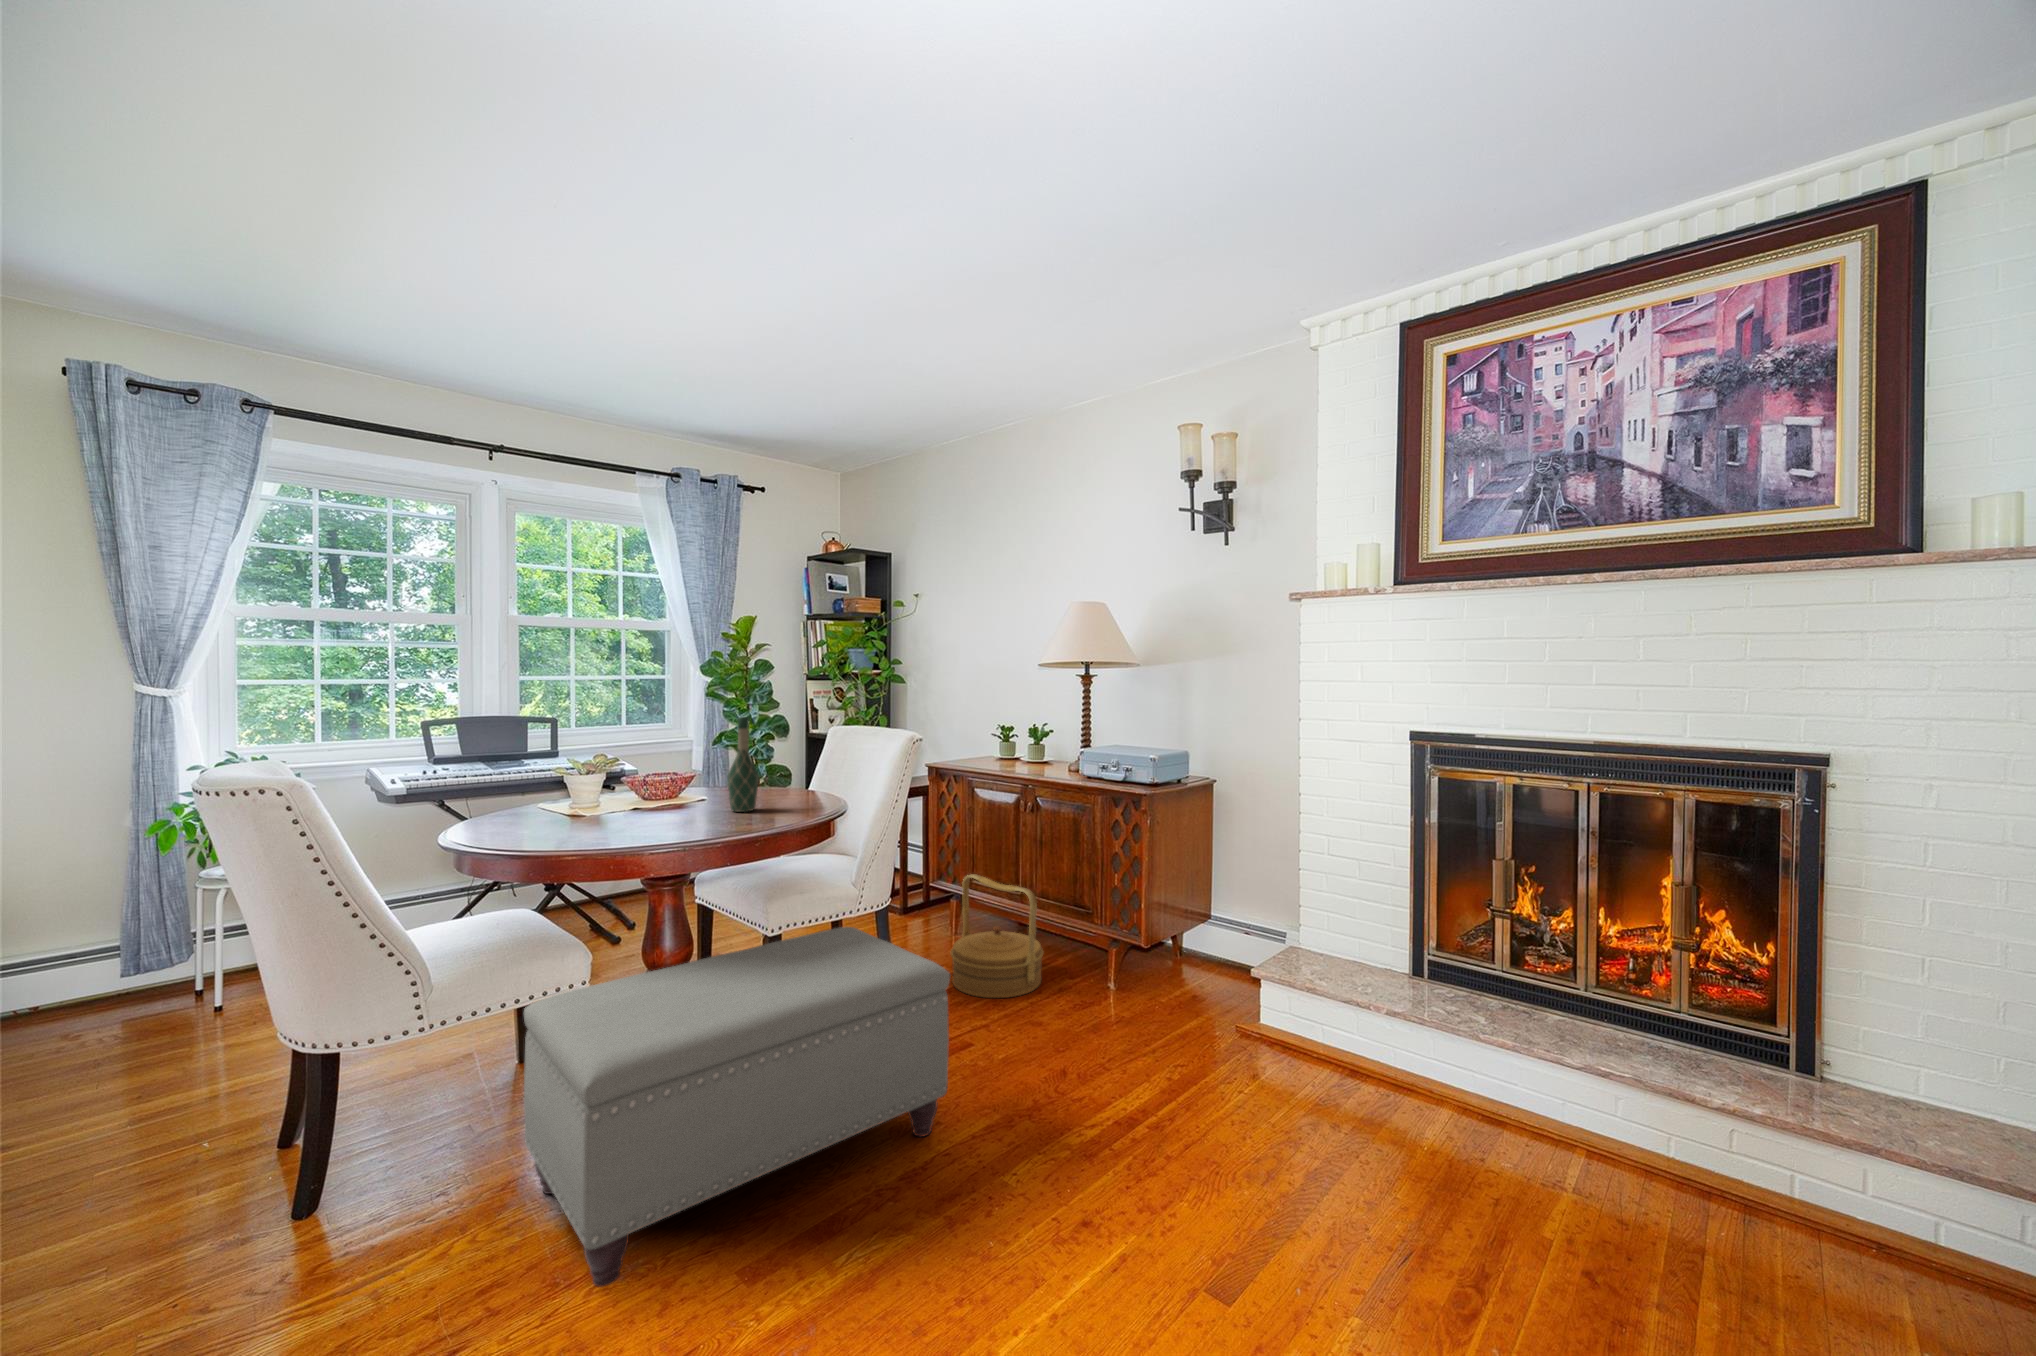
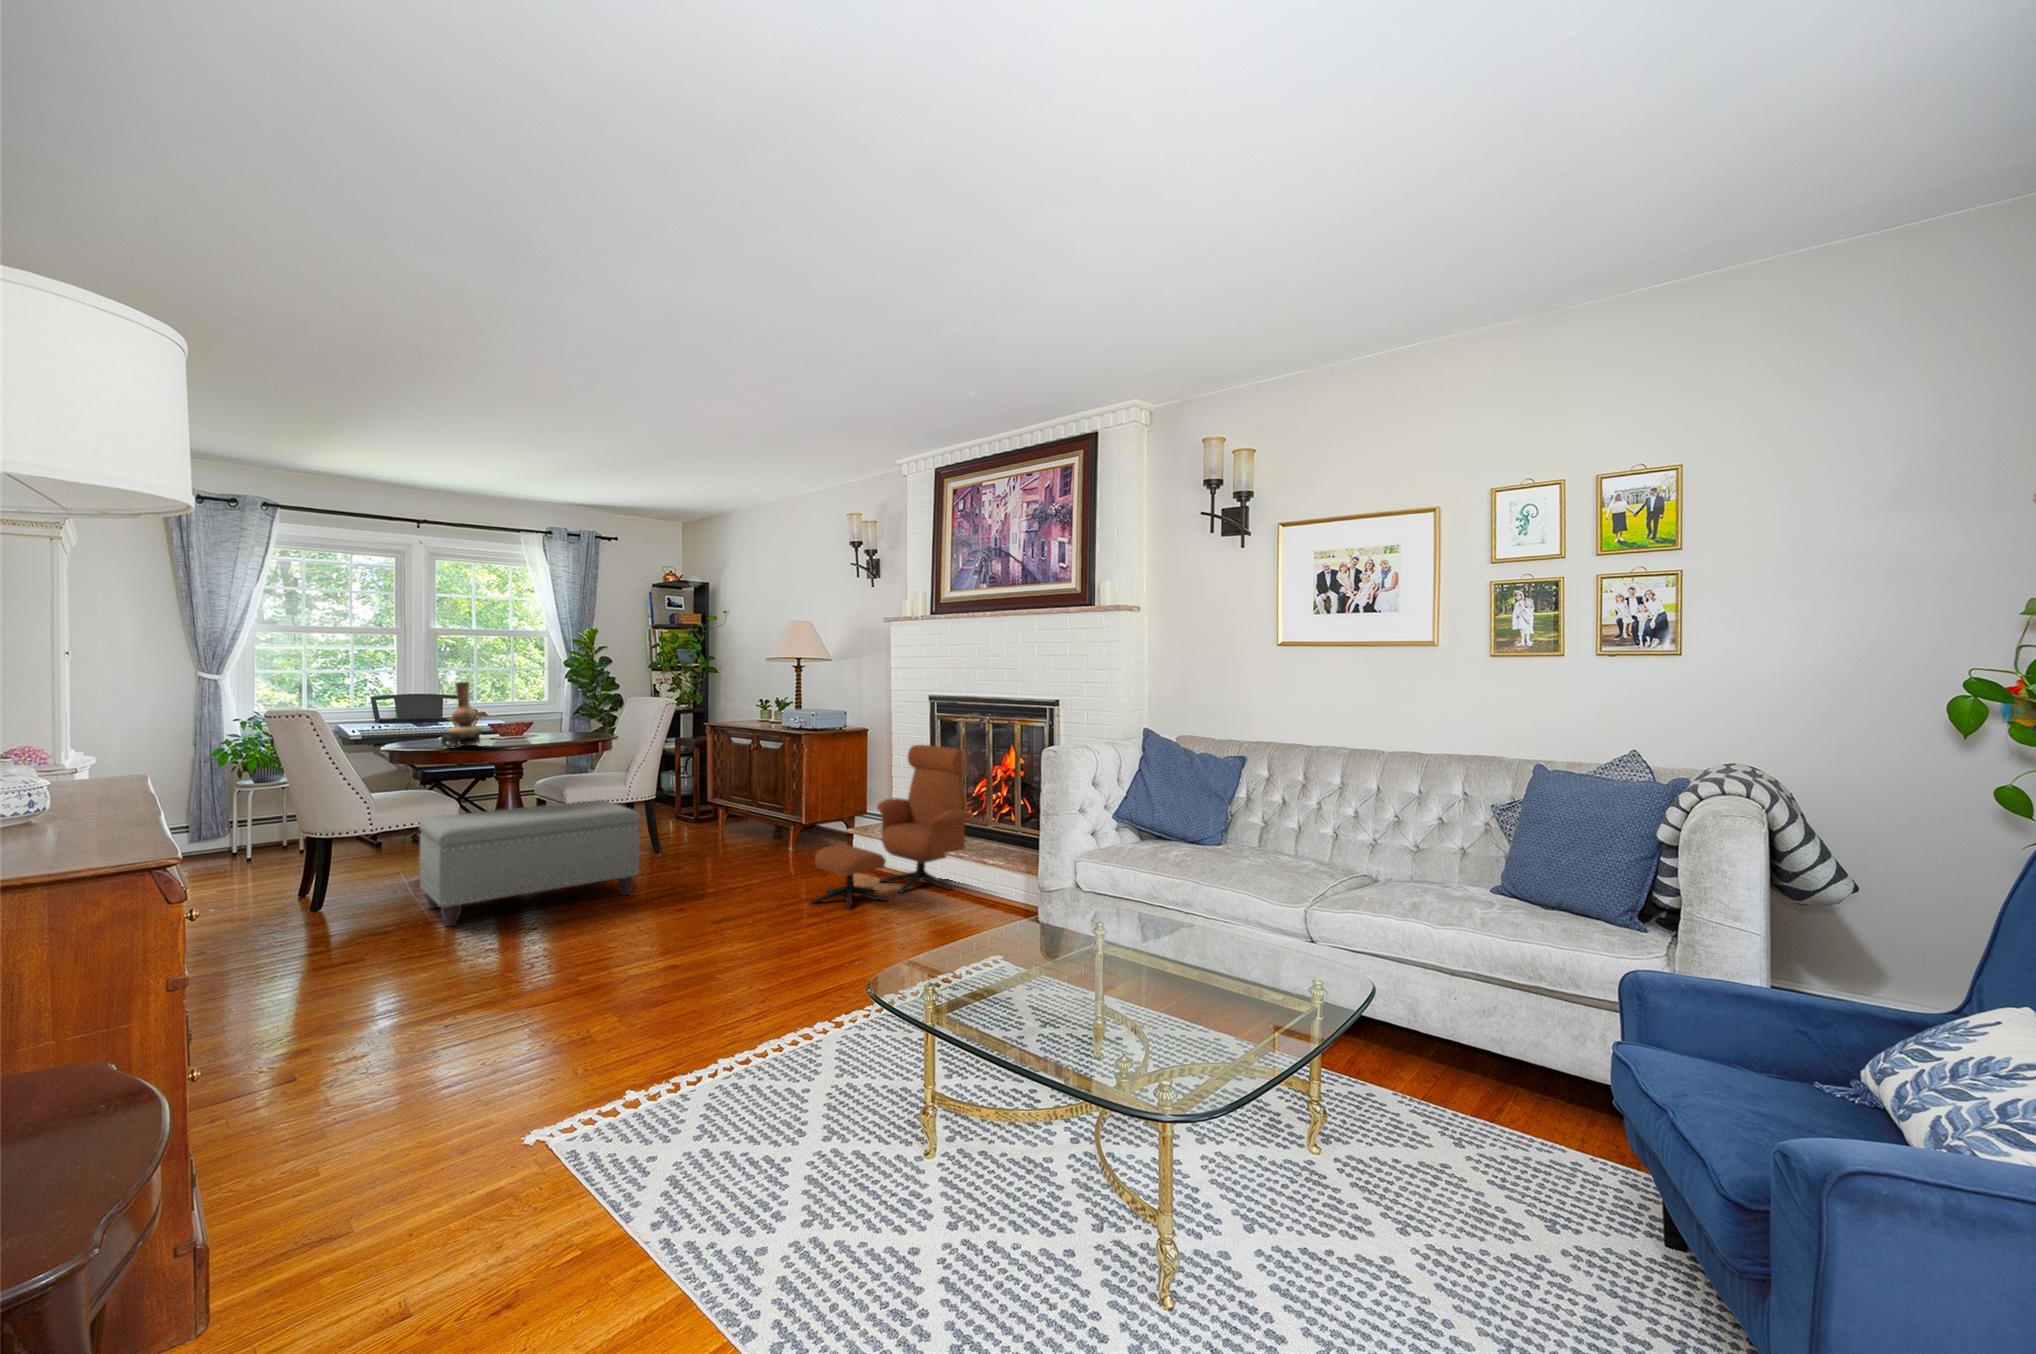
vase: none [557,707,655,844] -> present [441,682,482,748]
wine bottle: present [727,717,759,812] -> none [543,689,562,741]
lounge chair: none [1301,819,1583,1204] -> present [810,745,972,910]
woven basket: present [951,874,1043,998] -> none [694,789,754,857]

